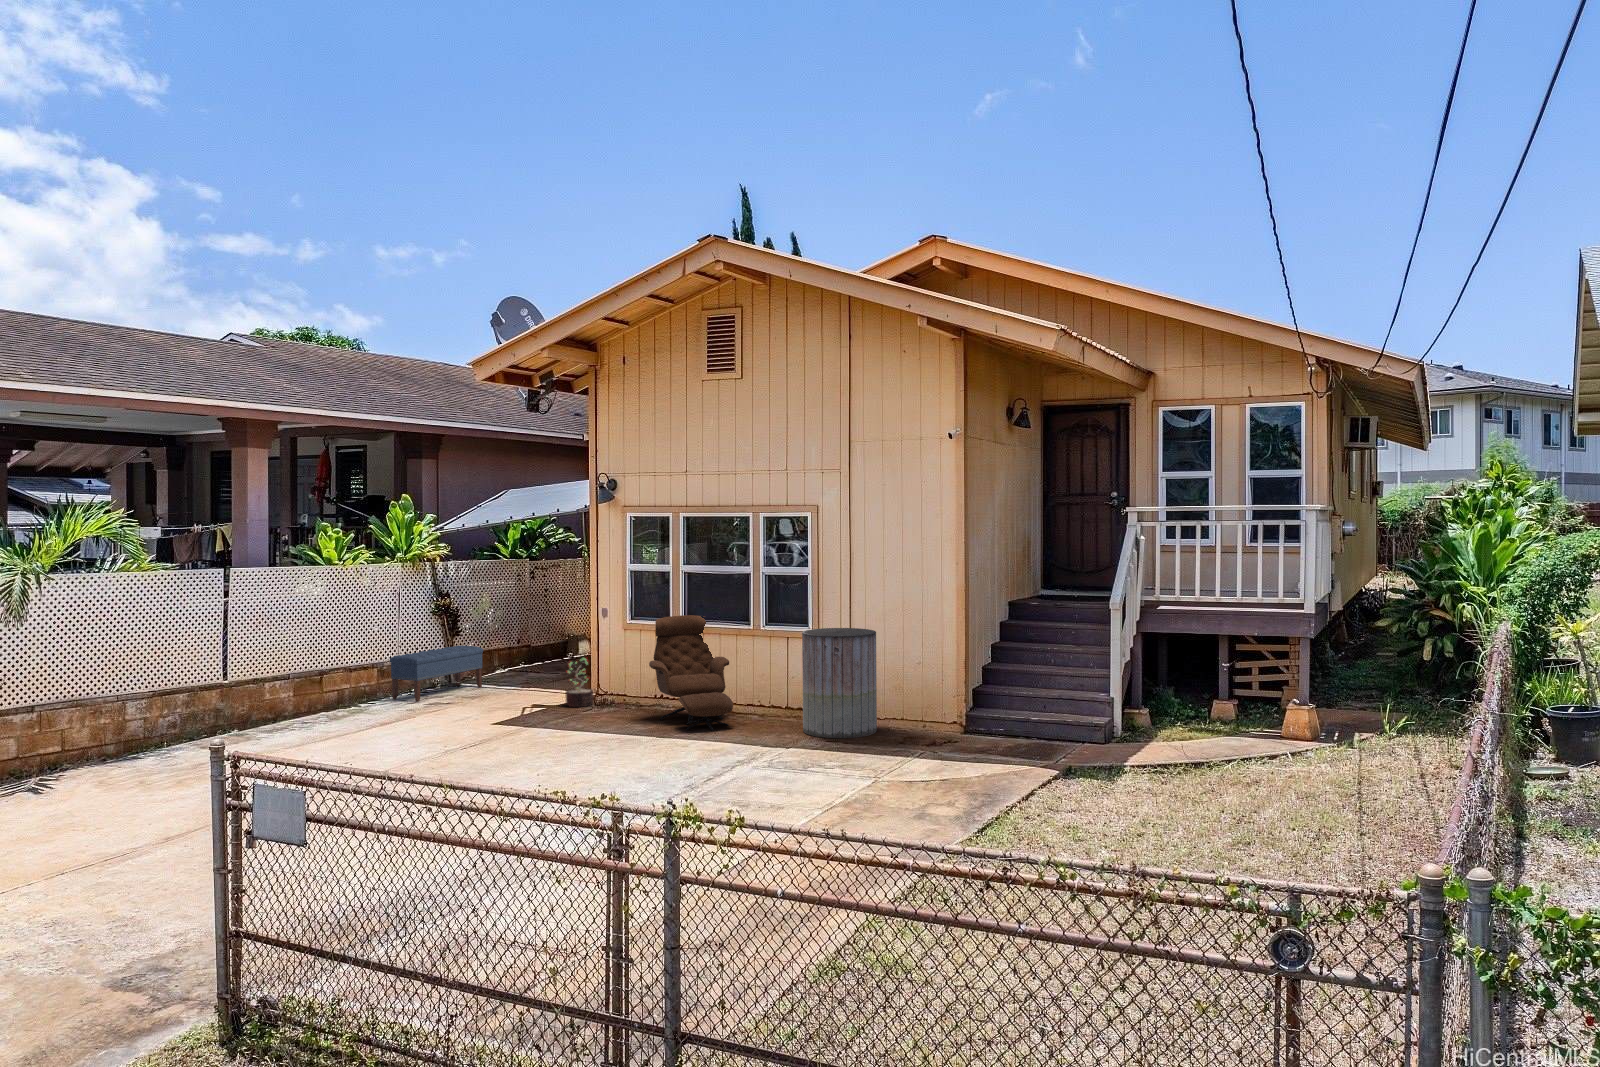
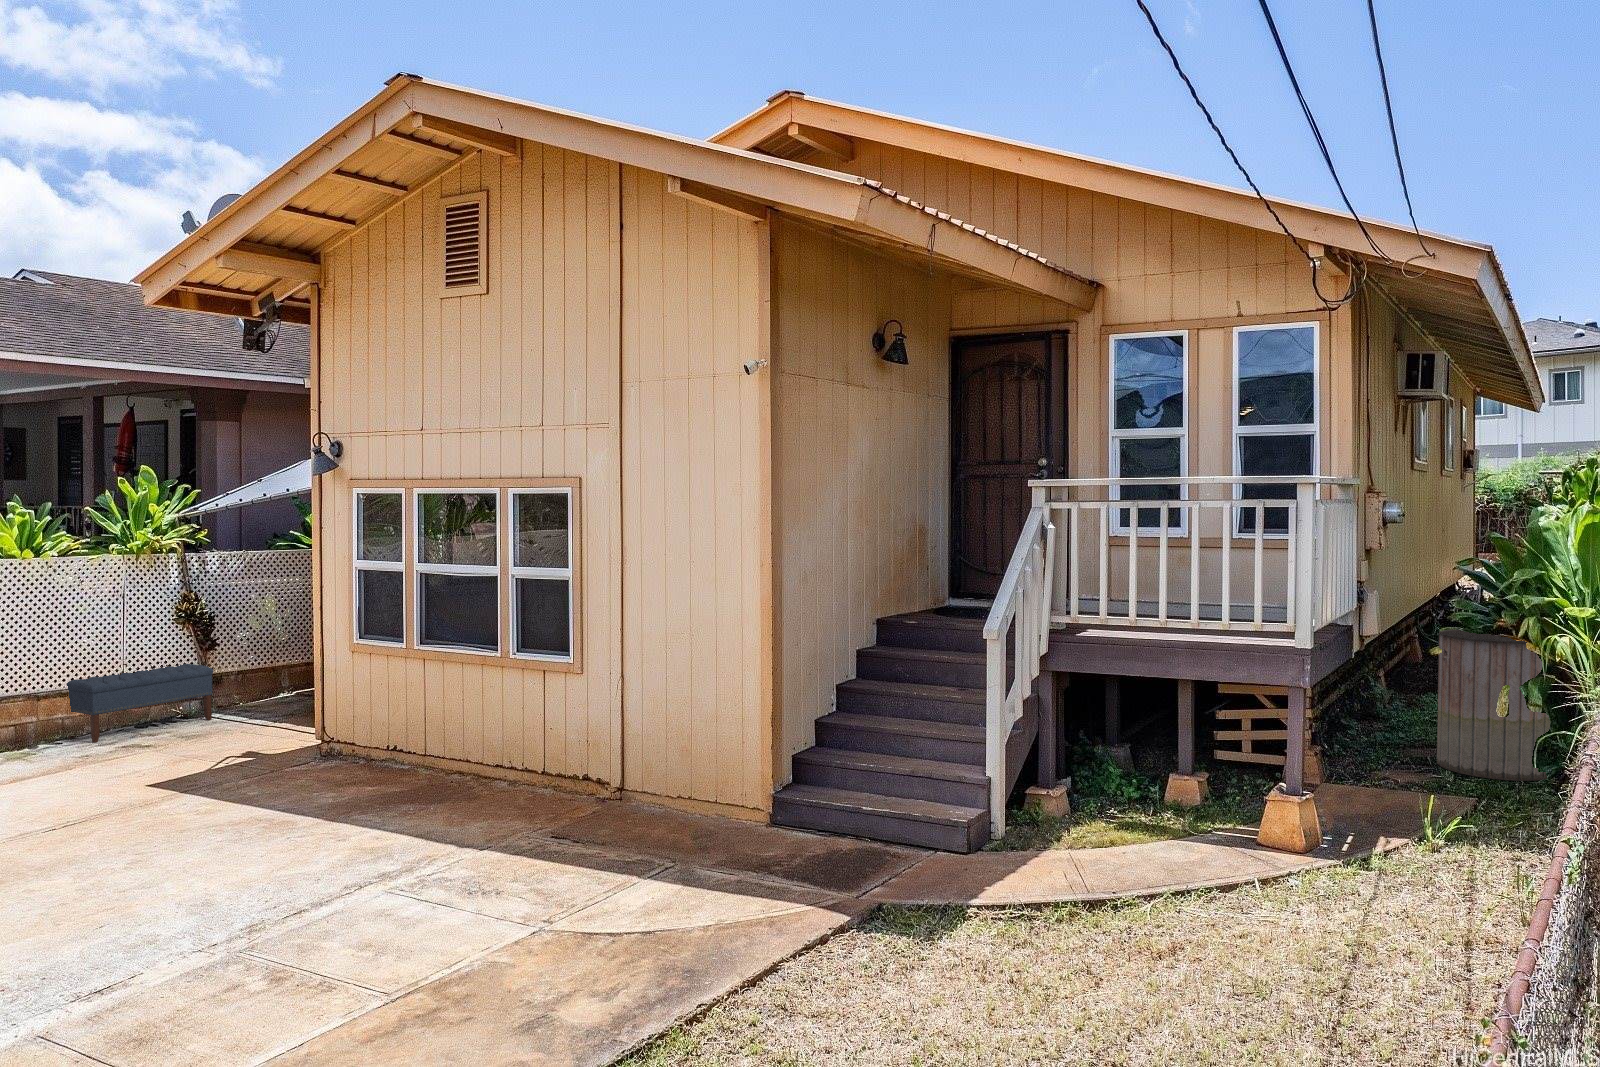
lounge chair: present [649,615,733,731] -> none [350,634,472,809]
trash can: present [802,628,877,738] -> present [1437,629,1550,781]
decorative plant: present [566,658,593,707] -> none [268,687,313,758]

